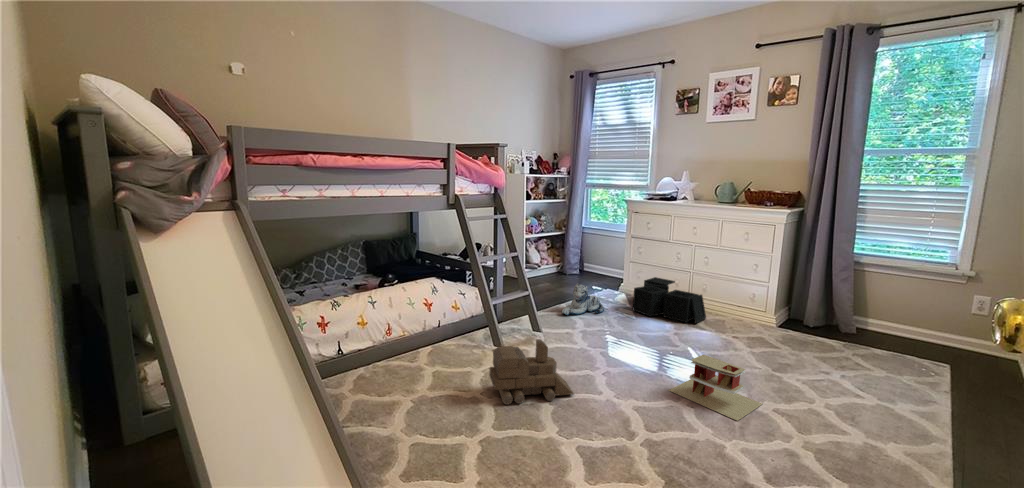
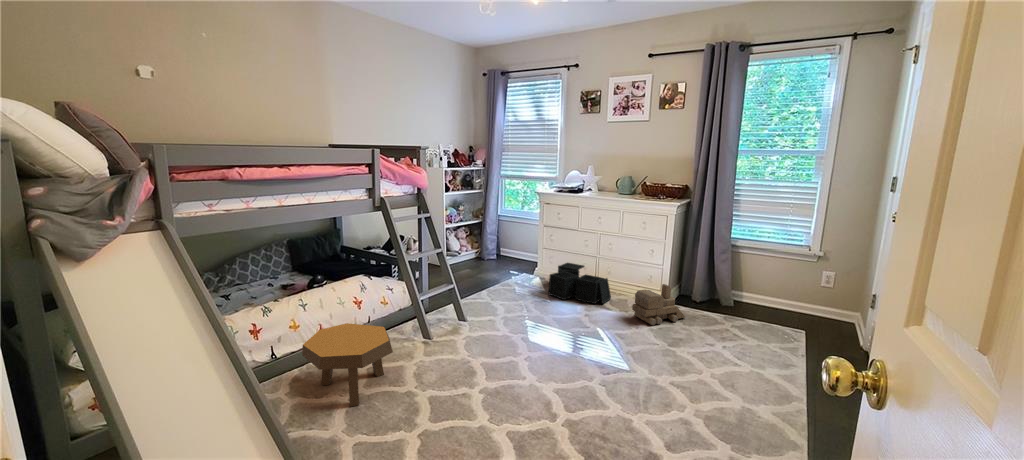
plush toy: present [562,283,604,315] -> none [485,273,523,303]
footstool: none [366,321,457,406] -> present [302,323,393,407]
toy train: present [489,339,574,405] -> present [632,284,685,325]
toy house: present [669,355,762,421] -> none [581,336,656,392]

